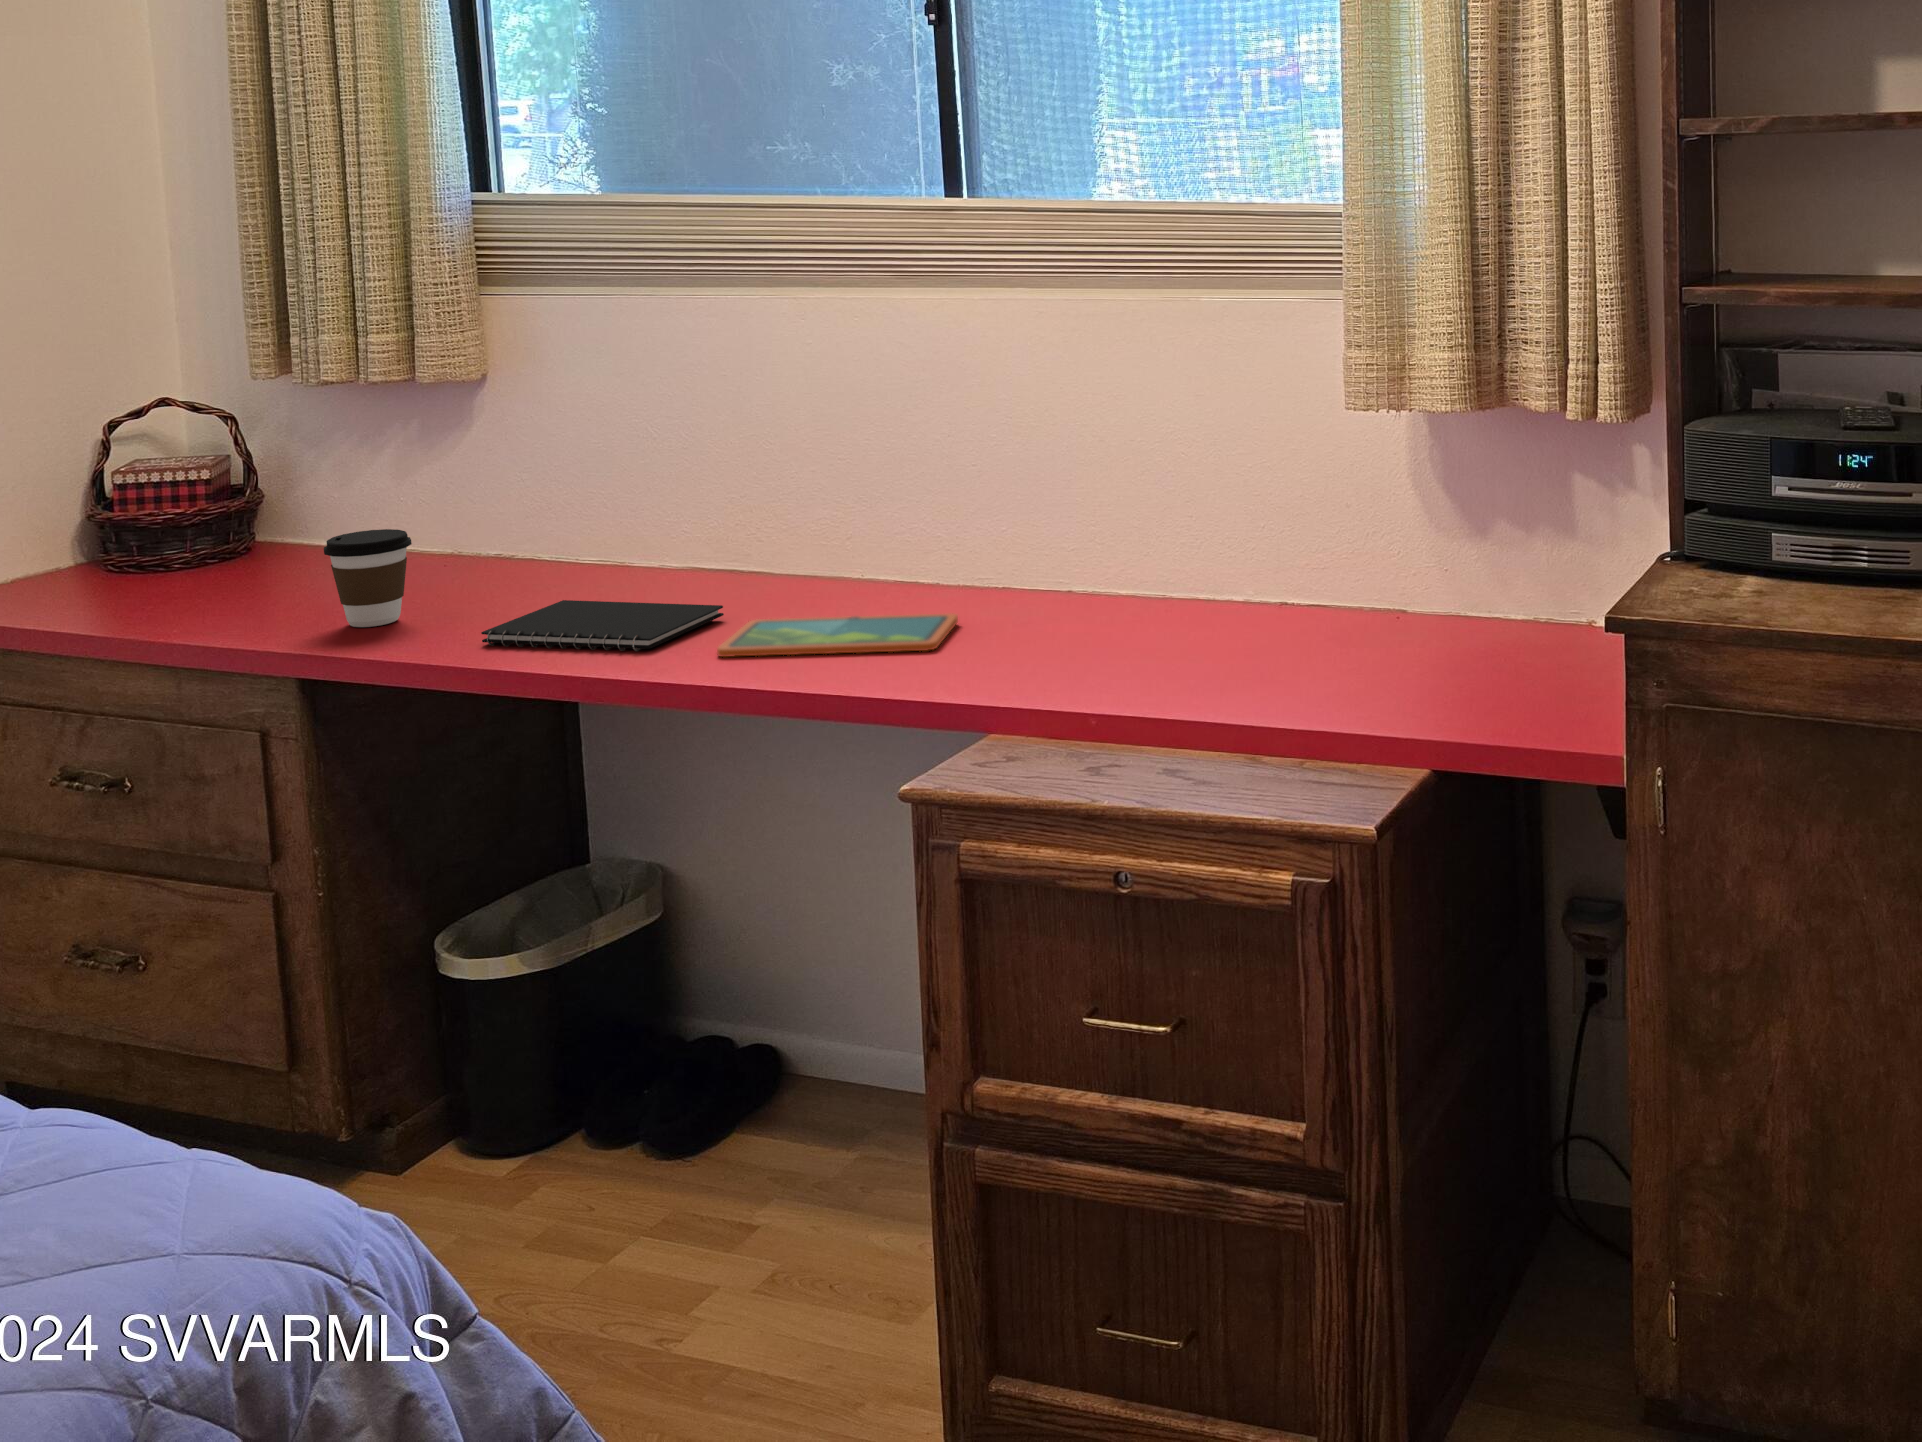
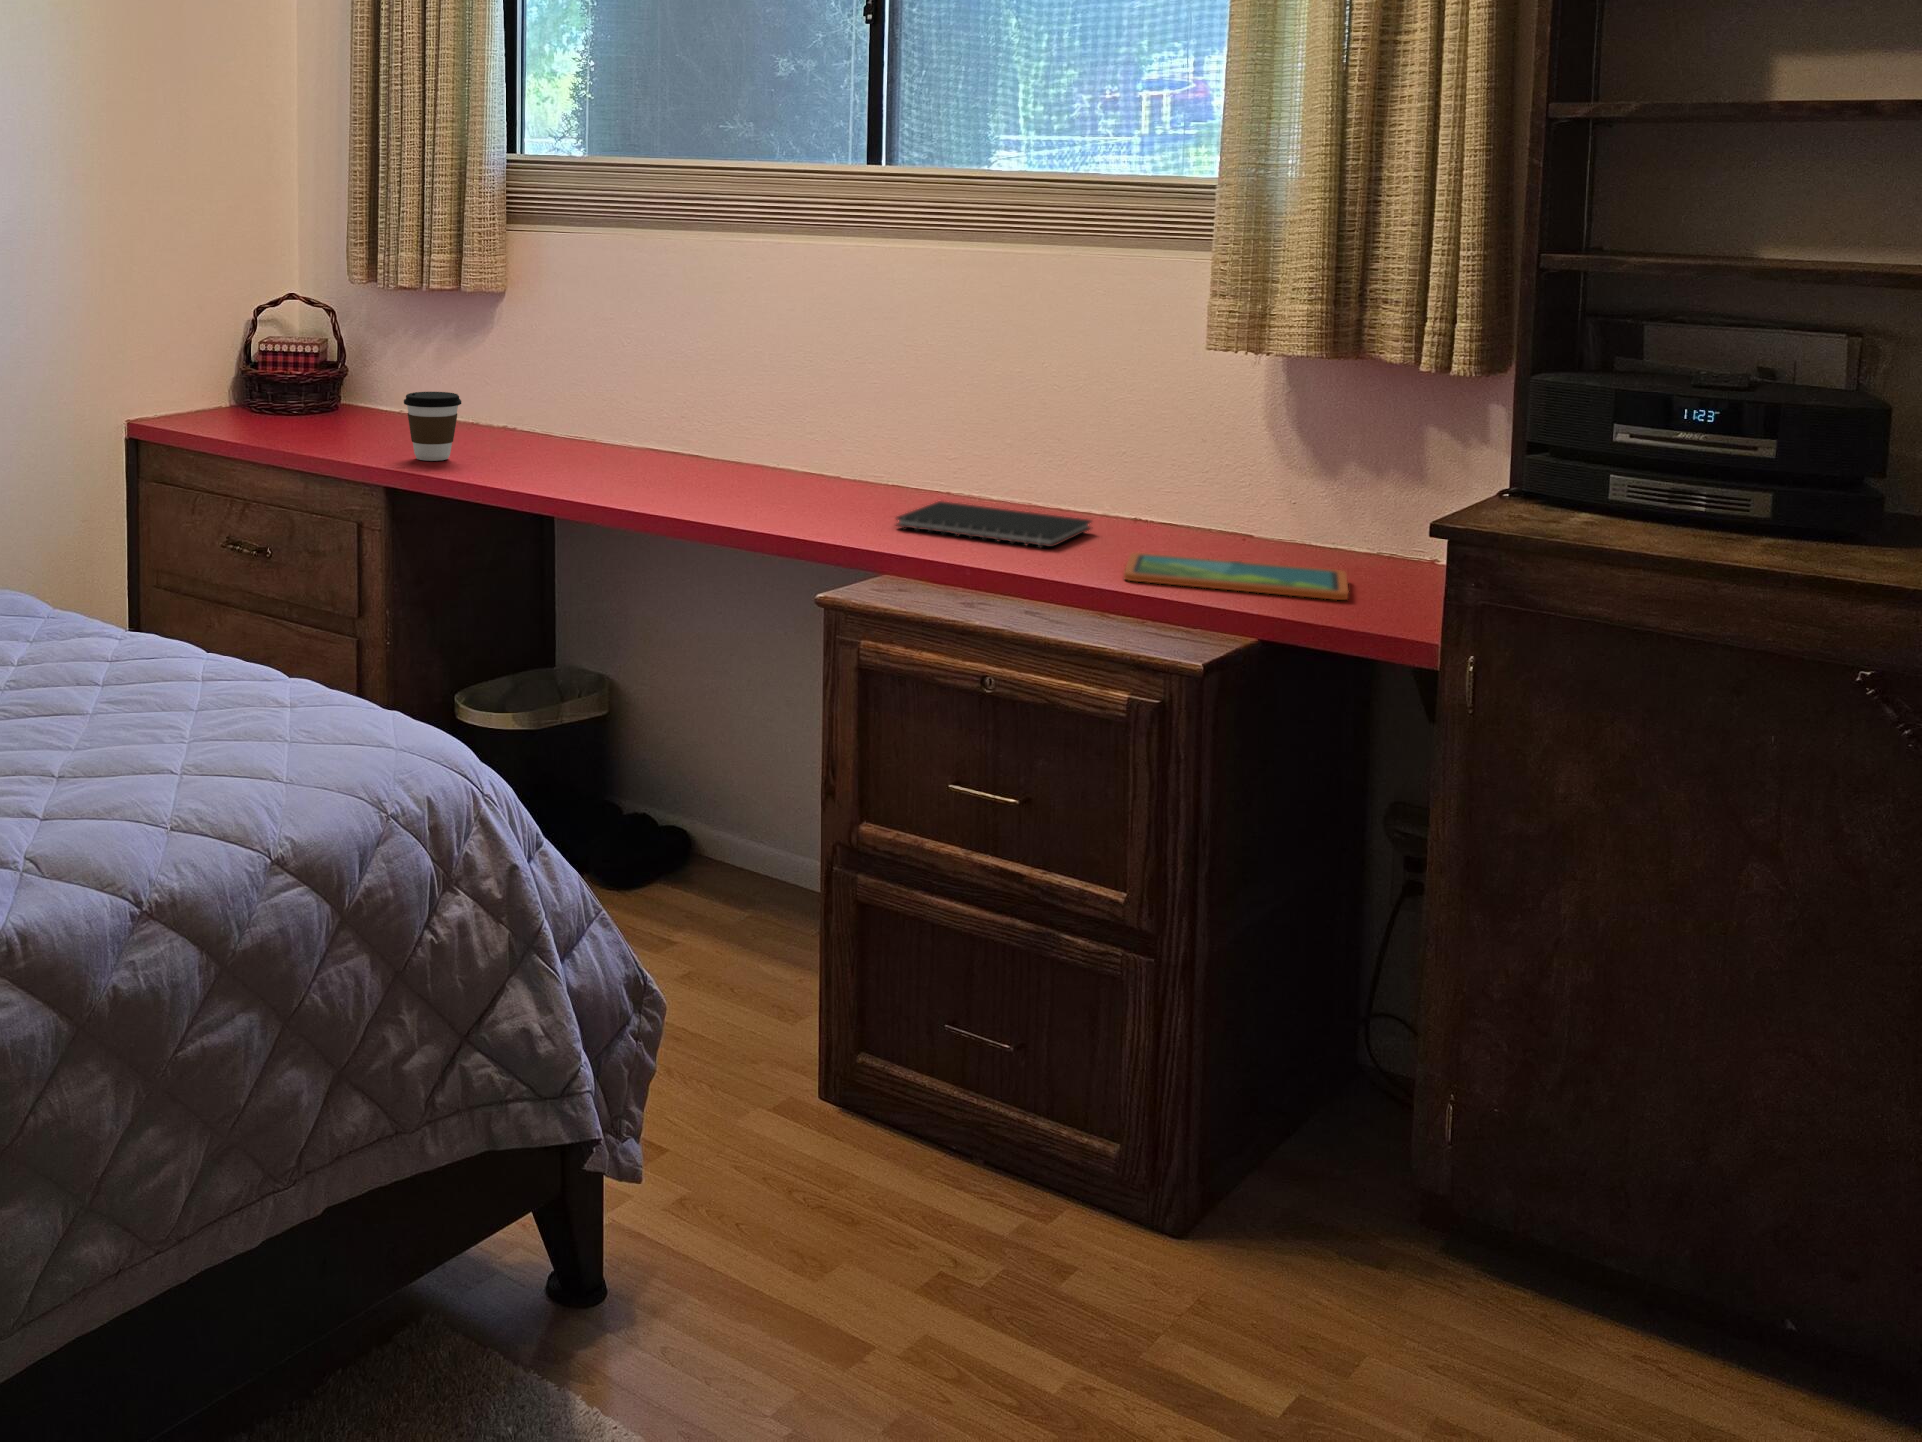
notebook: present [481,600,724,651] -> present [896,501,1091,547]
tablet: present [717,614,958,657] -> present [1124,553,1349,600]

